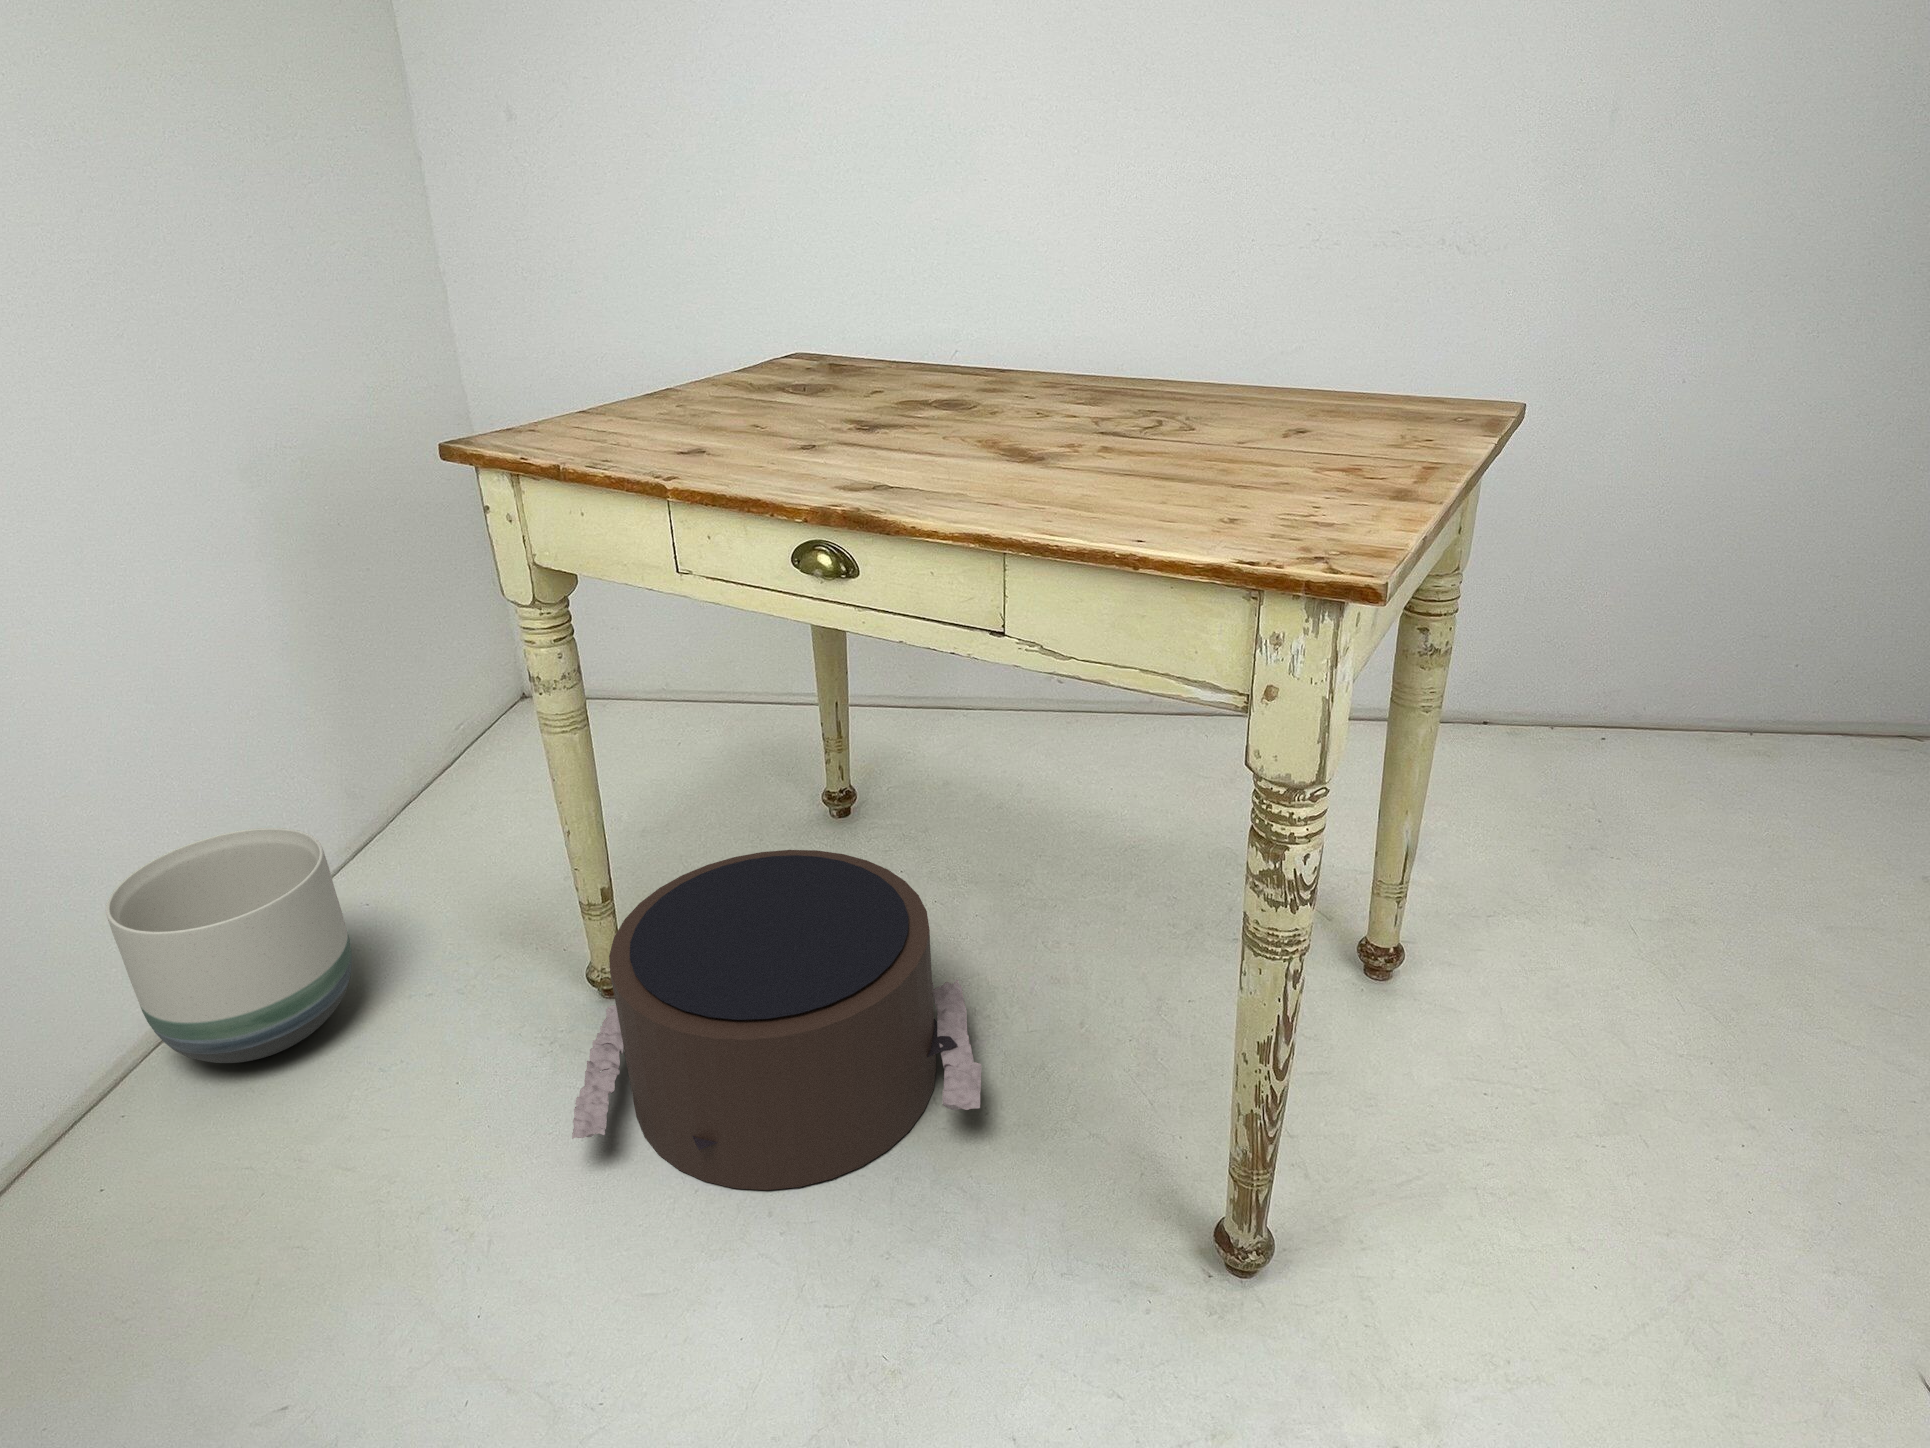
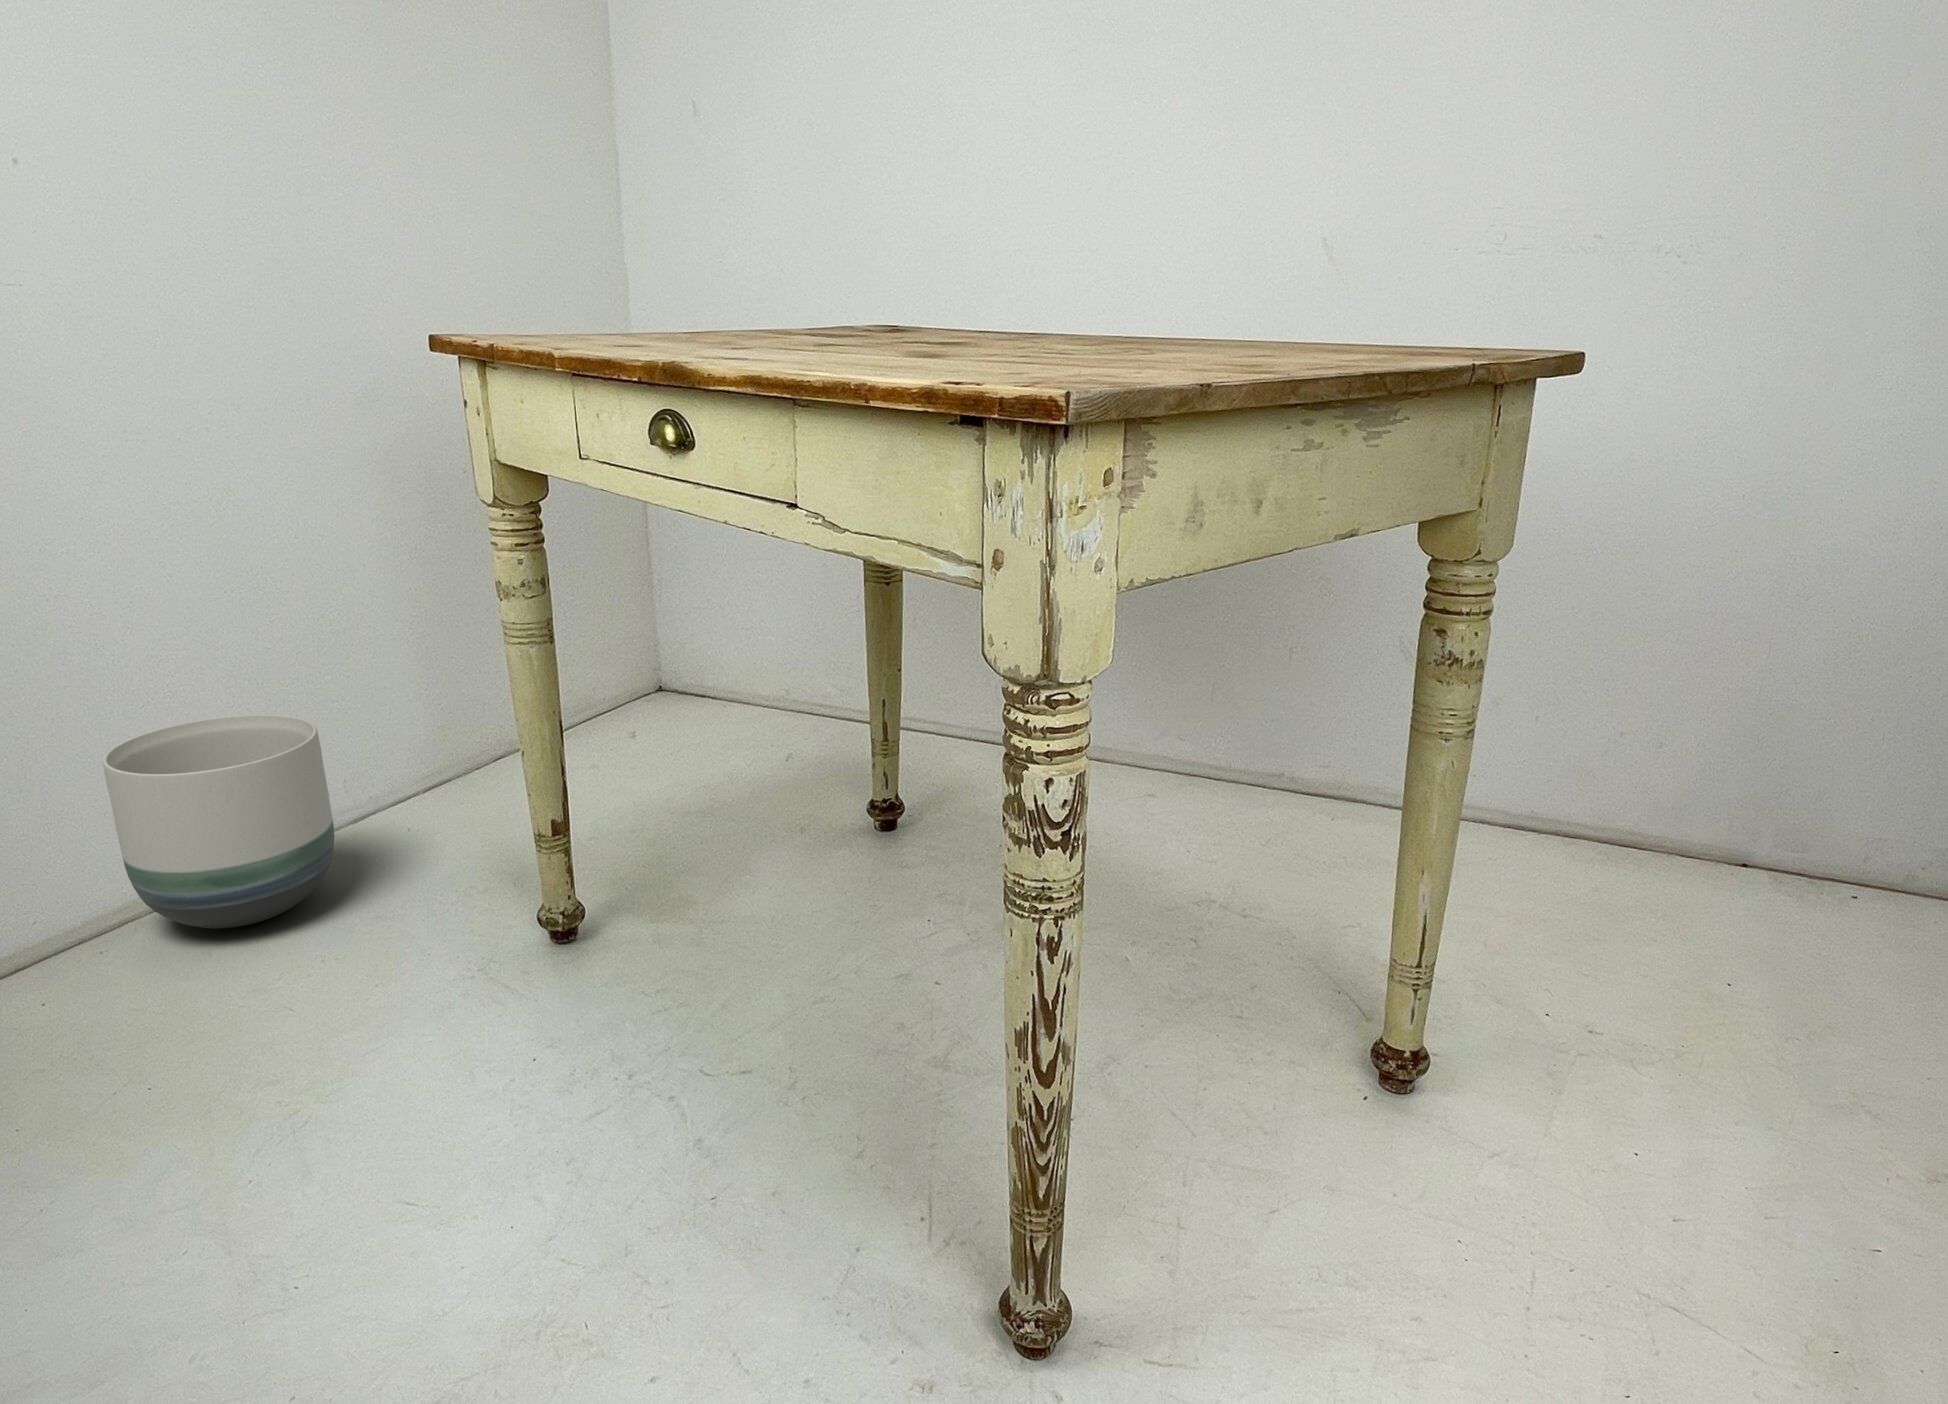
pouf: present [572,850,981,1190] -> none [395,807,871,1144]

